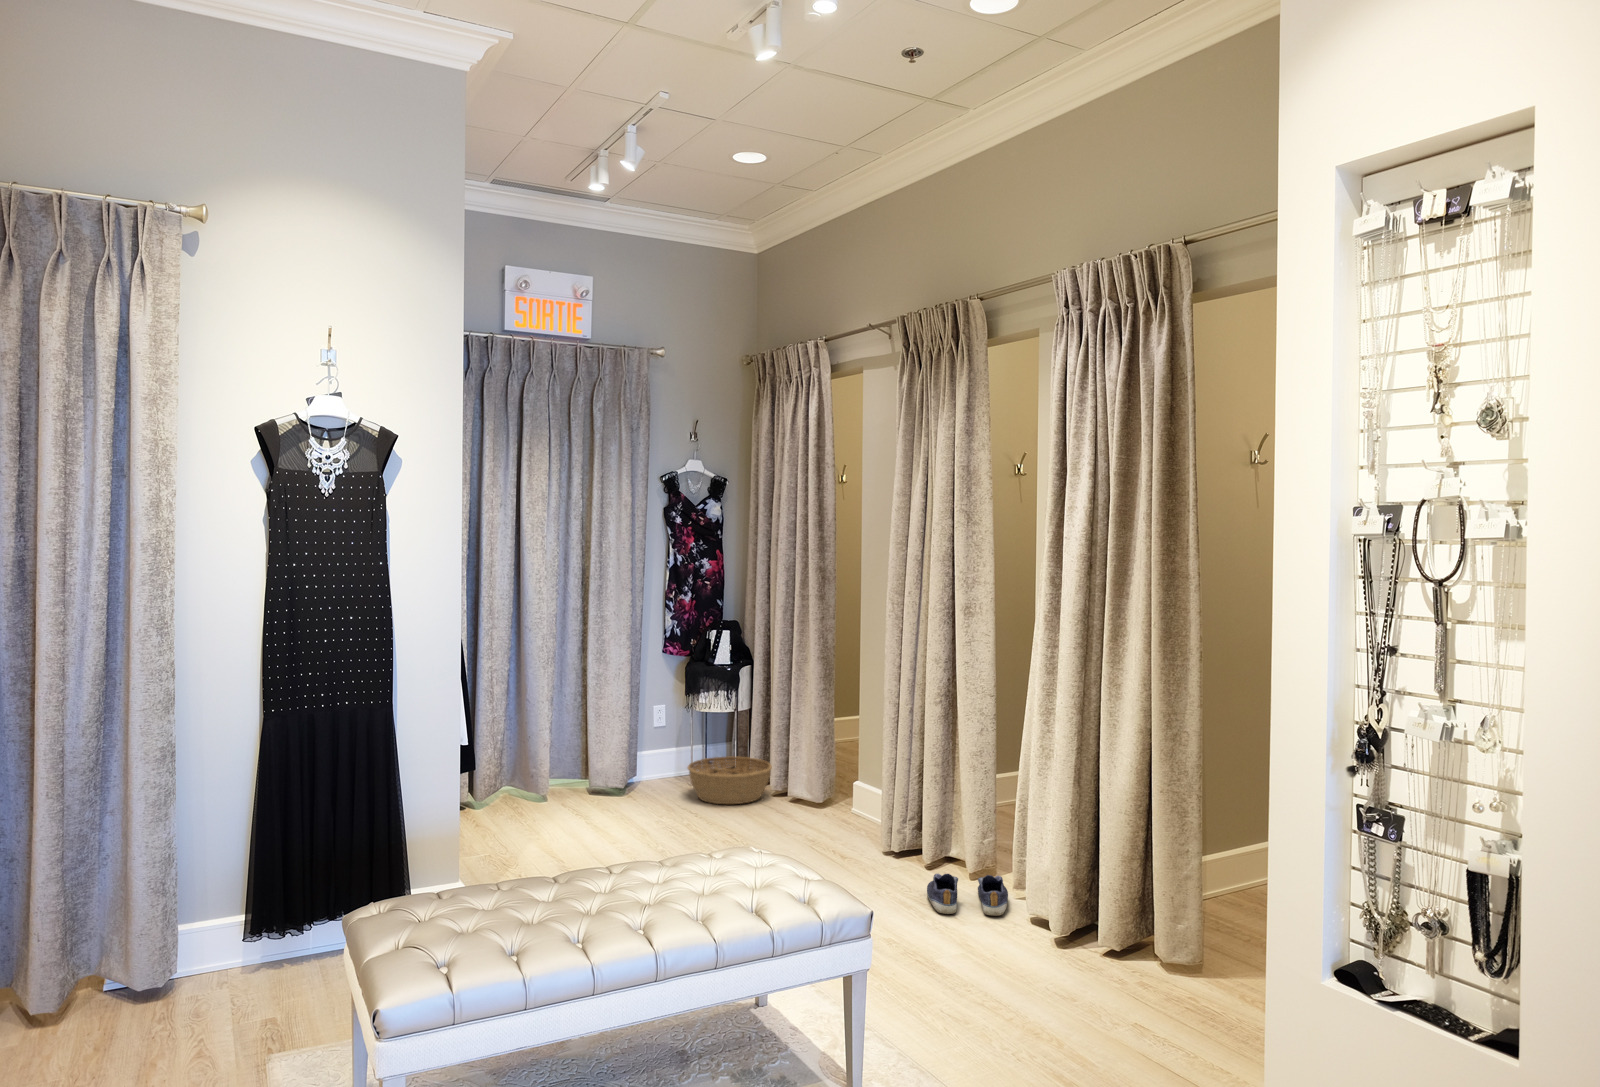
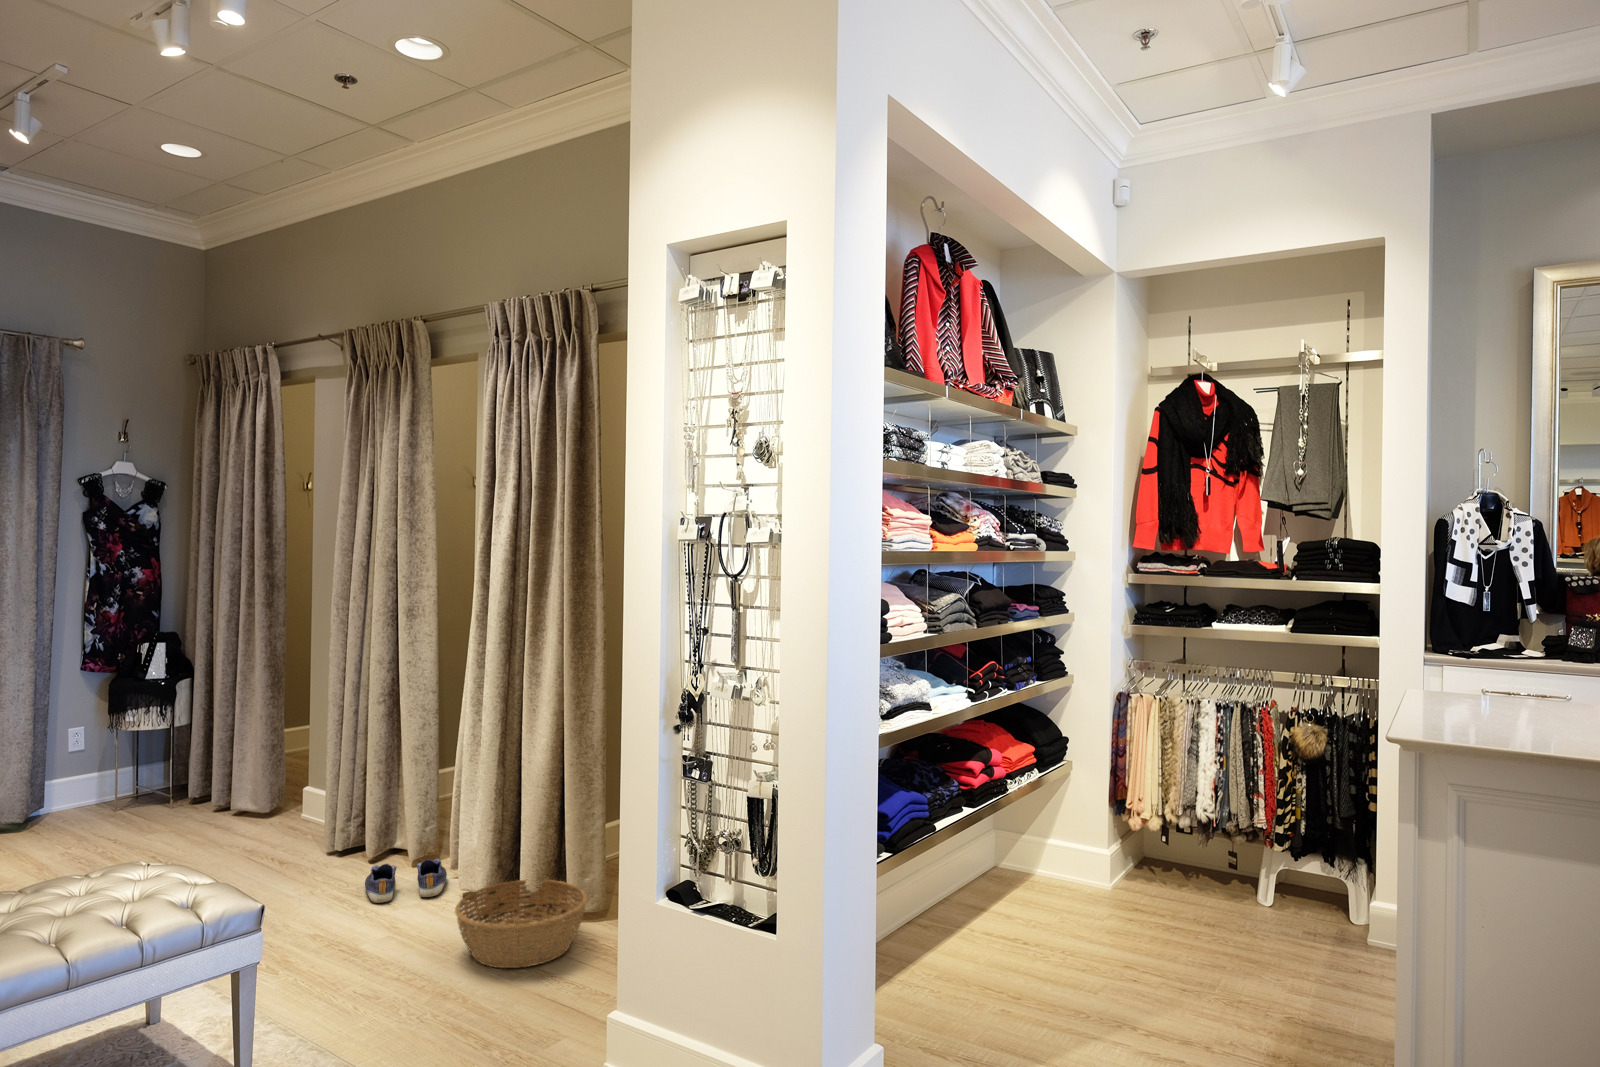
basket: present [688,757,772,804] -> present [455,880,587,968]

